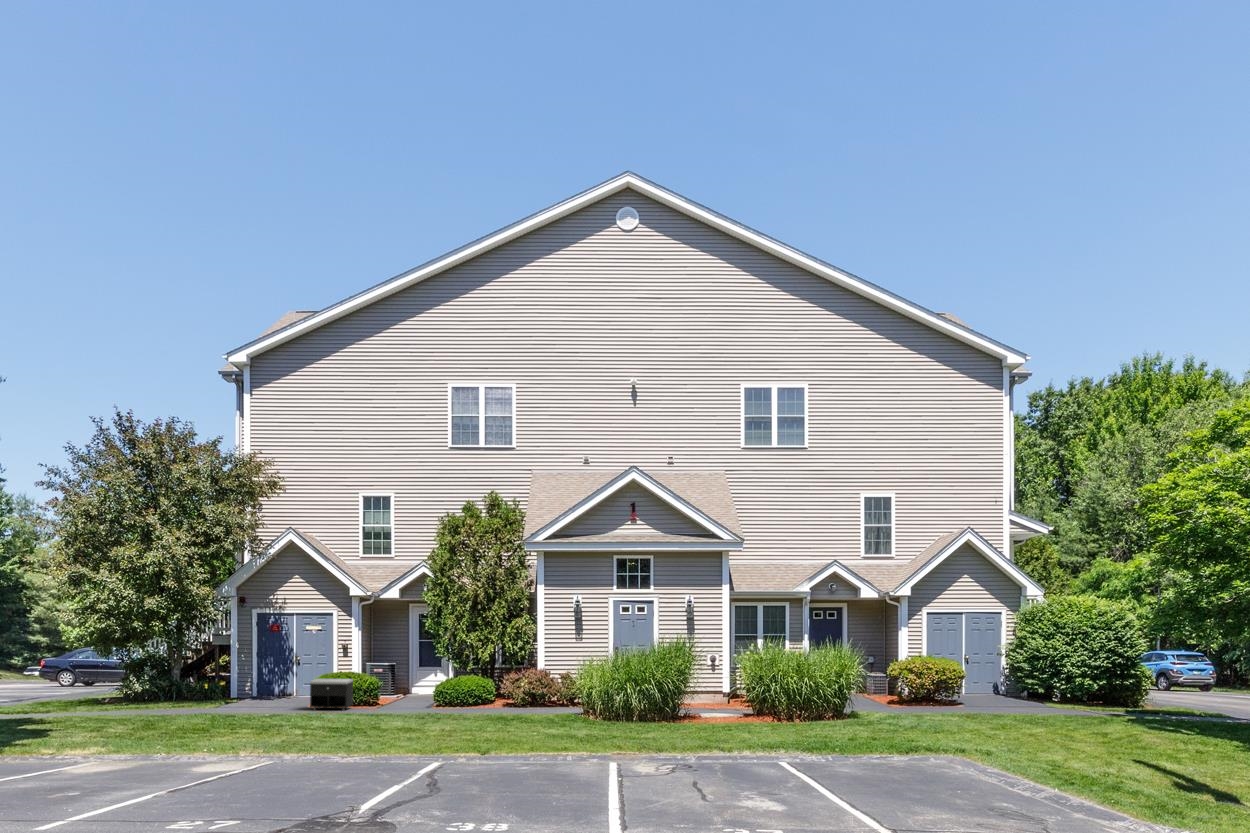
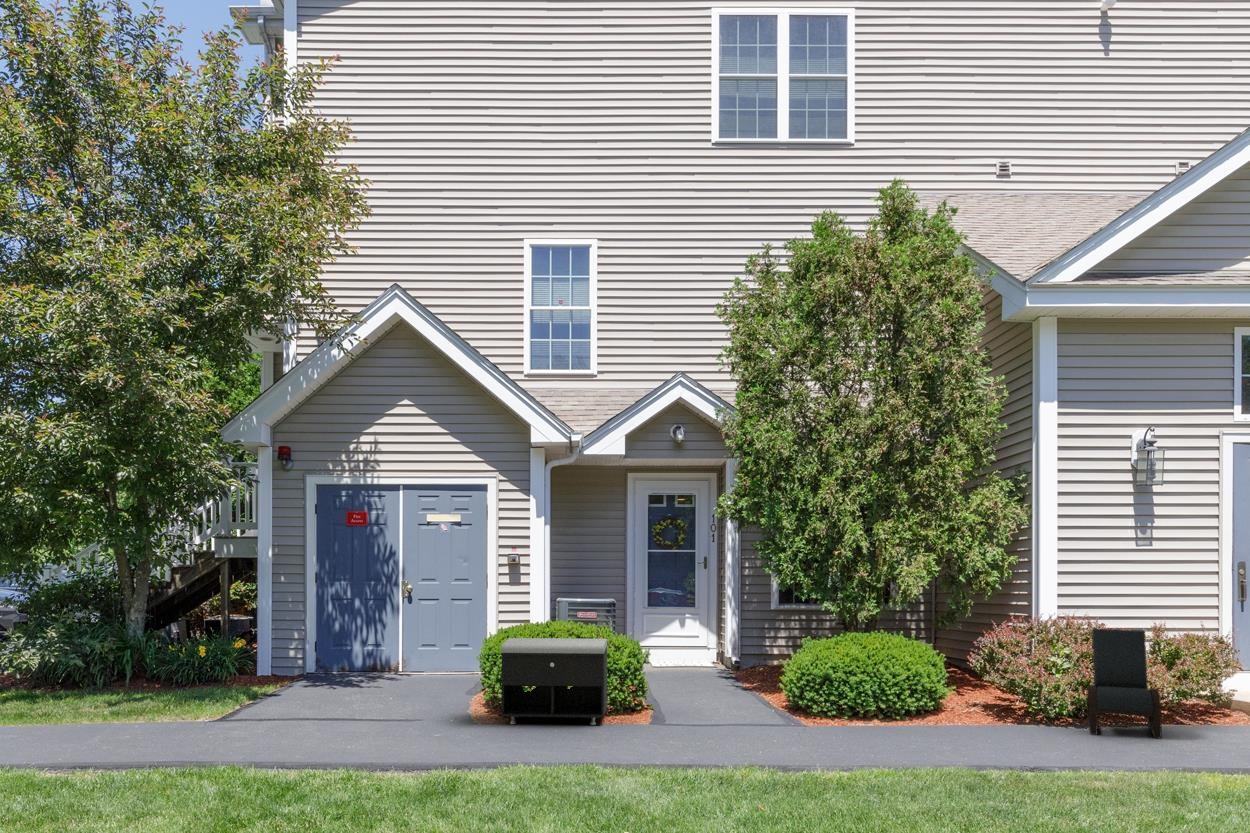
lounge chair: none [512,675,546,714] -> present [1086,629,1162,738]

